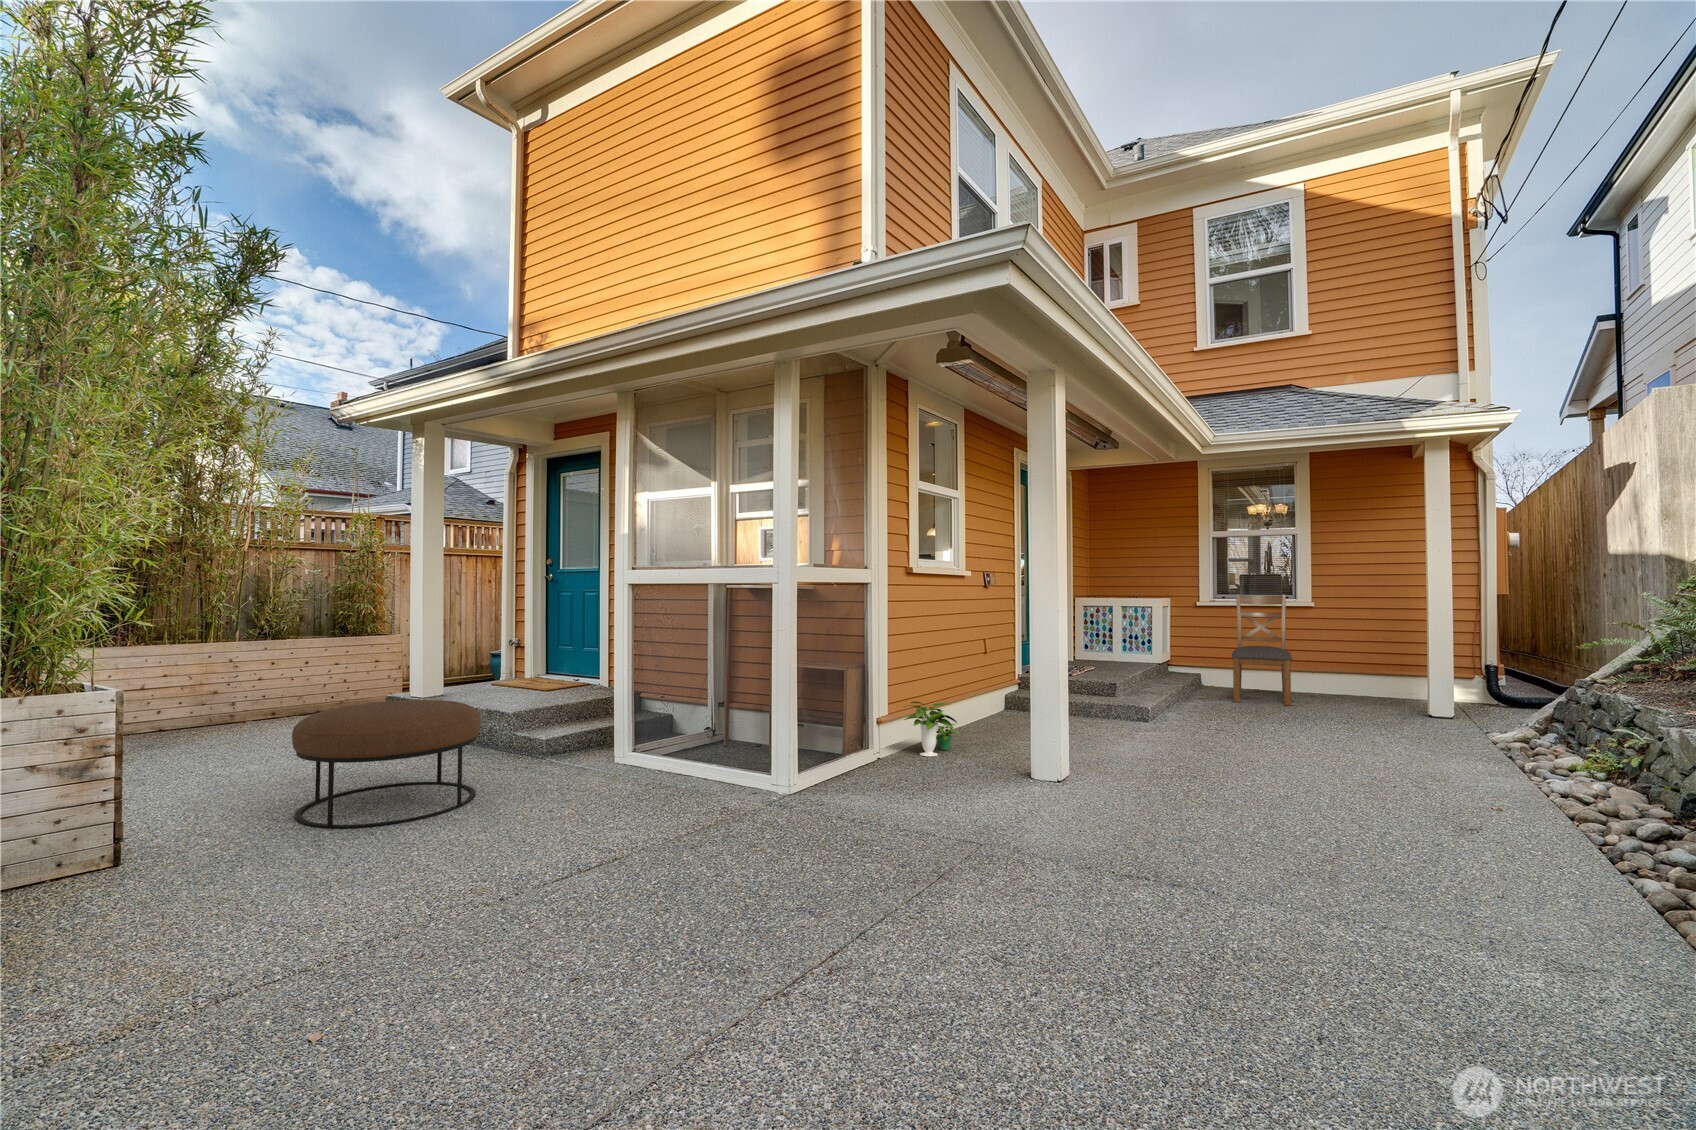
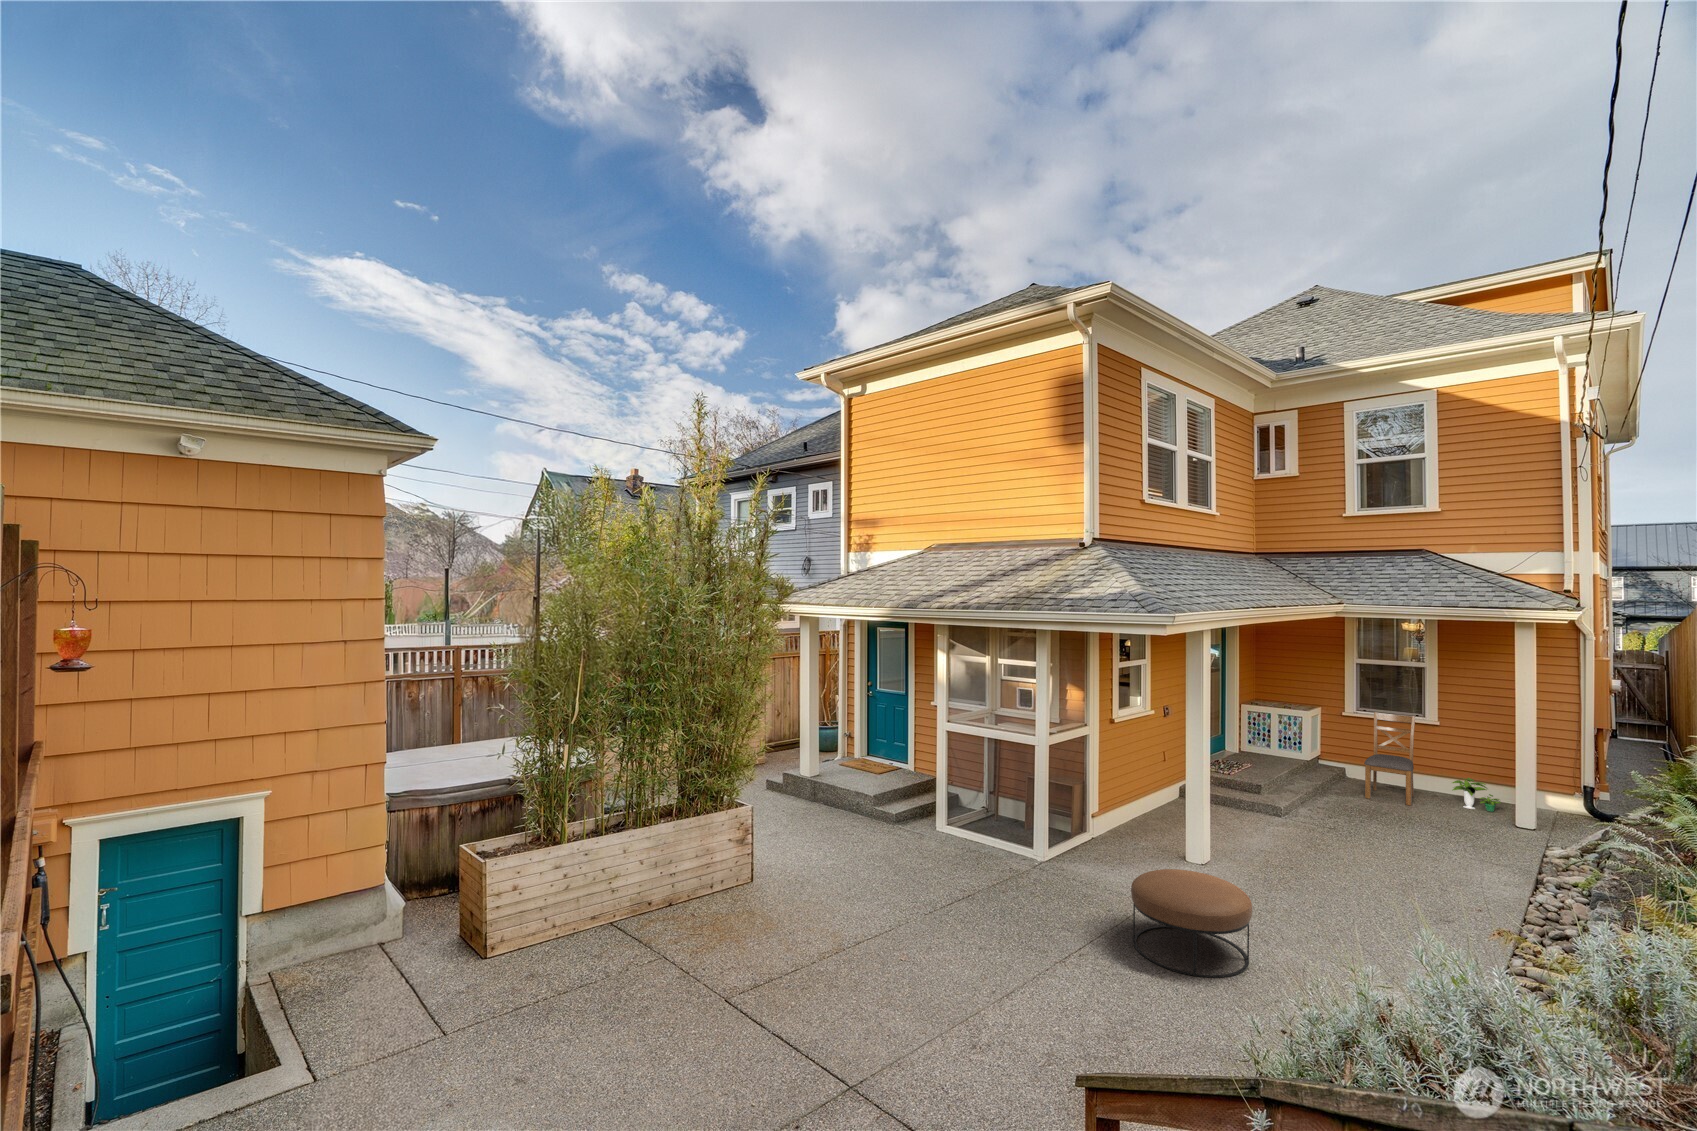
ottoman: present [292,700,481,828] -> present [1131,869,1252,978]
potted plant: present [904,701,960,756] -> present [1452,778,1501,812]

